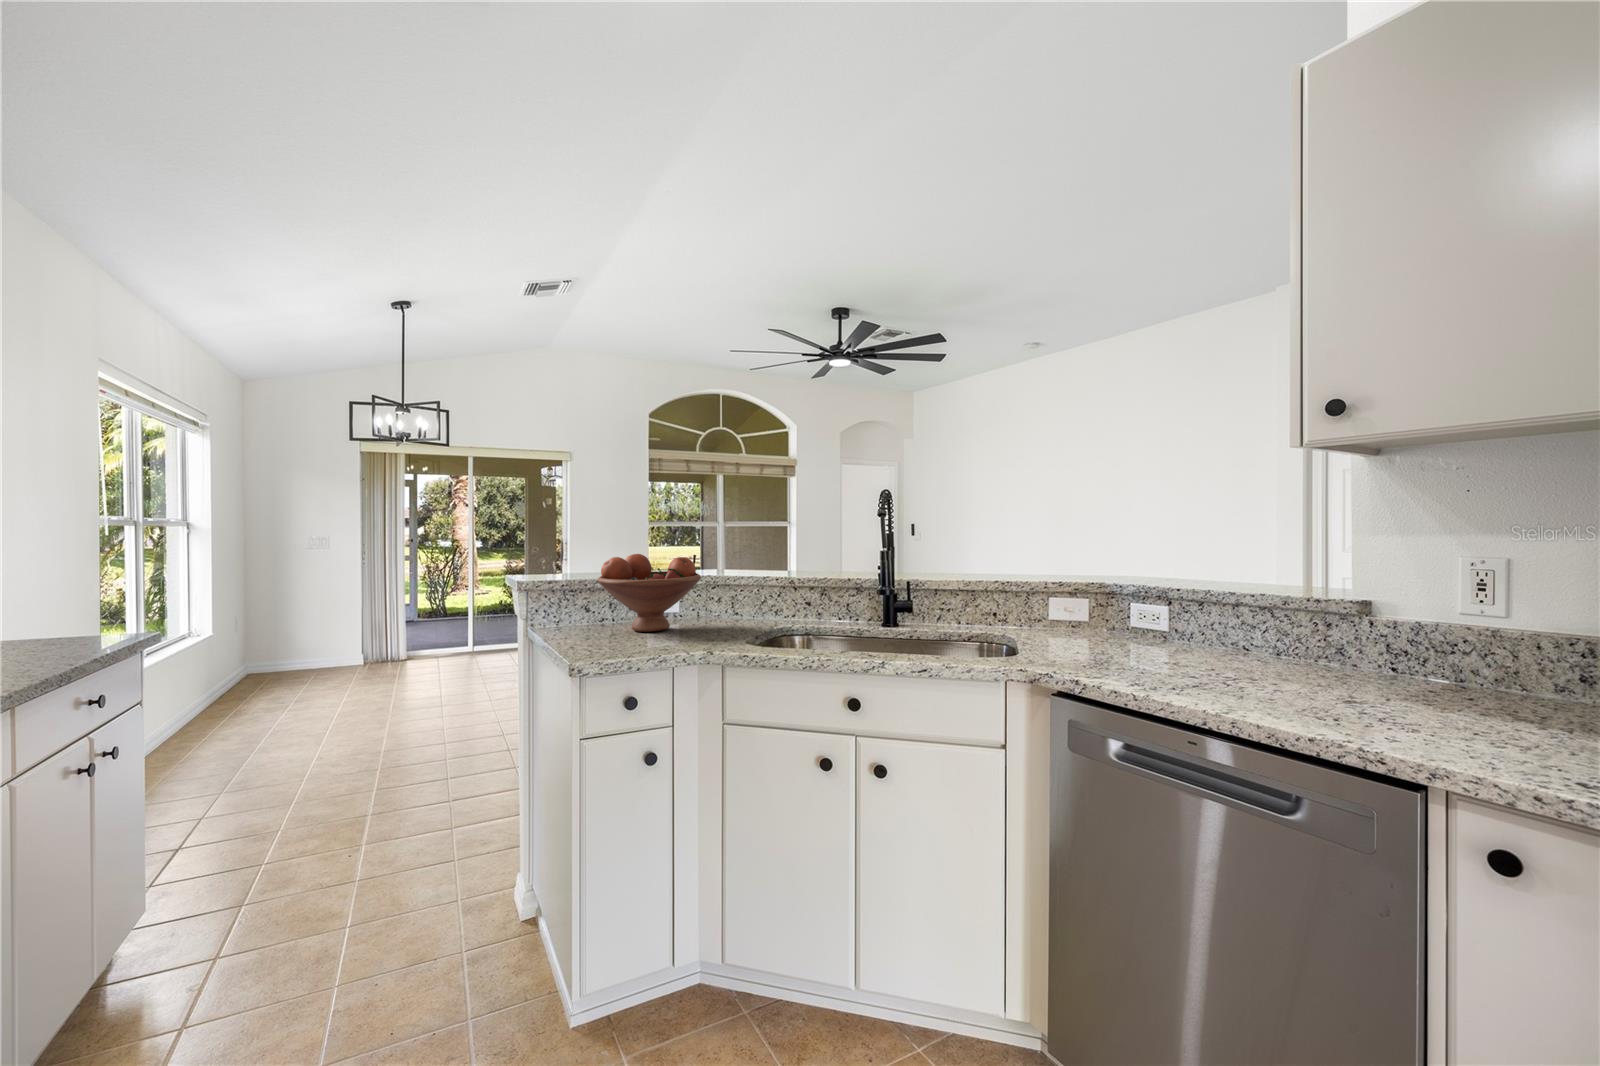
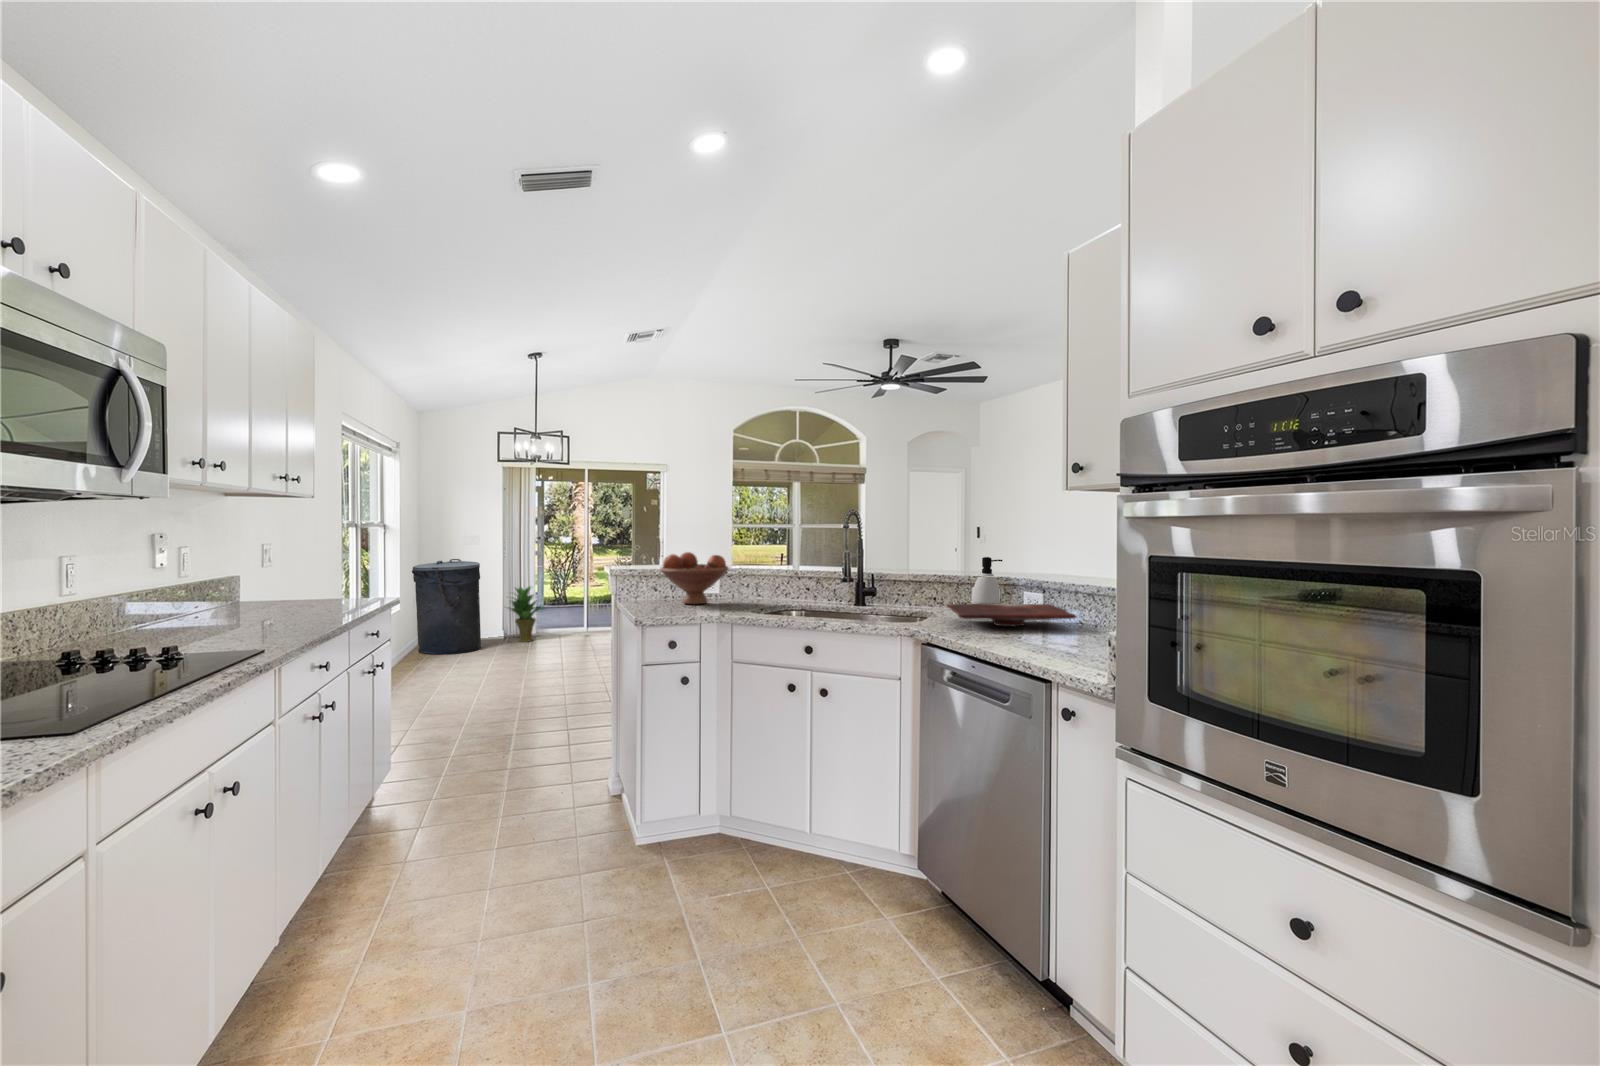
soap dispenser: none [1050,555,1093,629] -> present [972,557,1002,604]
trash can: none [235,567,333,689] -> present [412,559,481,655]
potted plant: none [360,598,420,667] -> present [508,586,543,642]
cutting board: none [1048,621,1277,658] -> present [947,604,1077,626]

